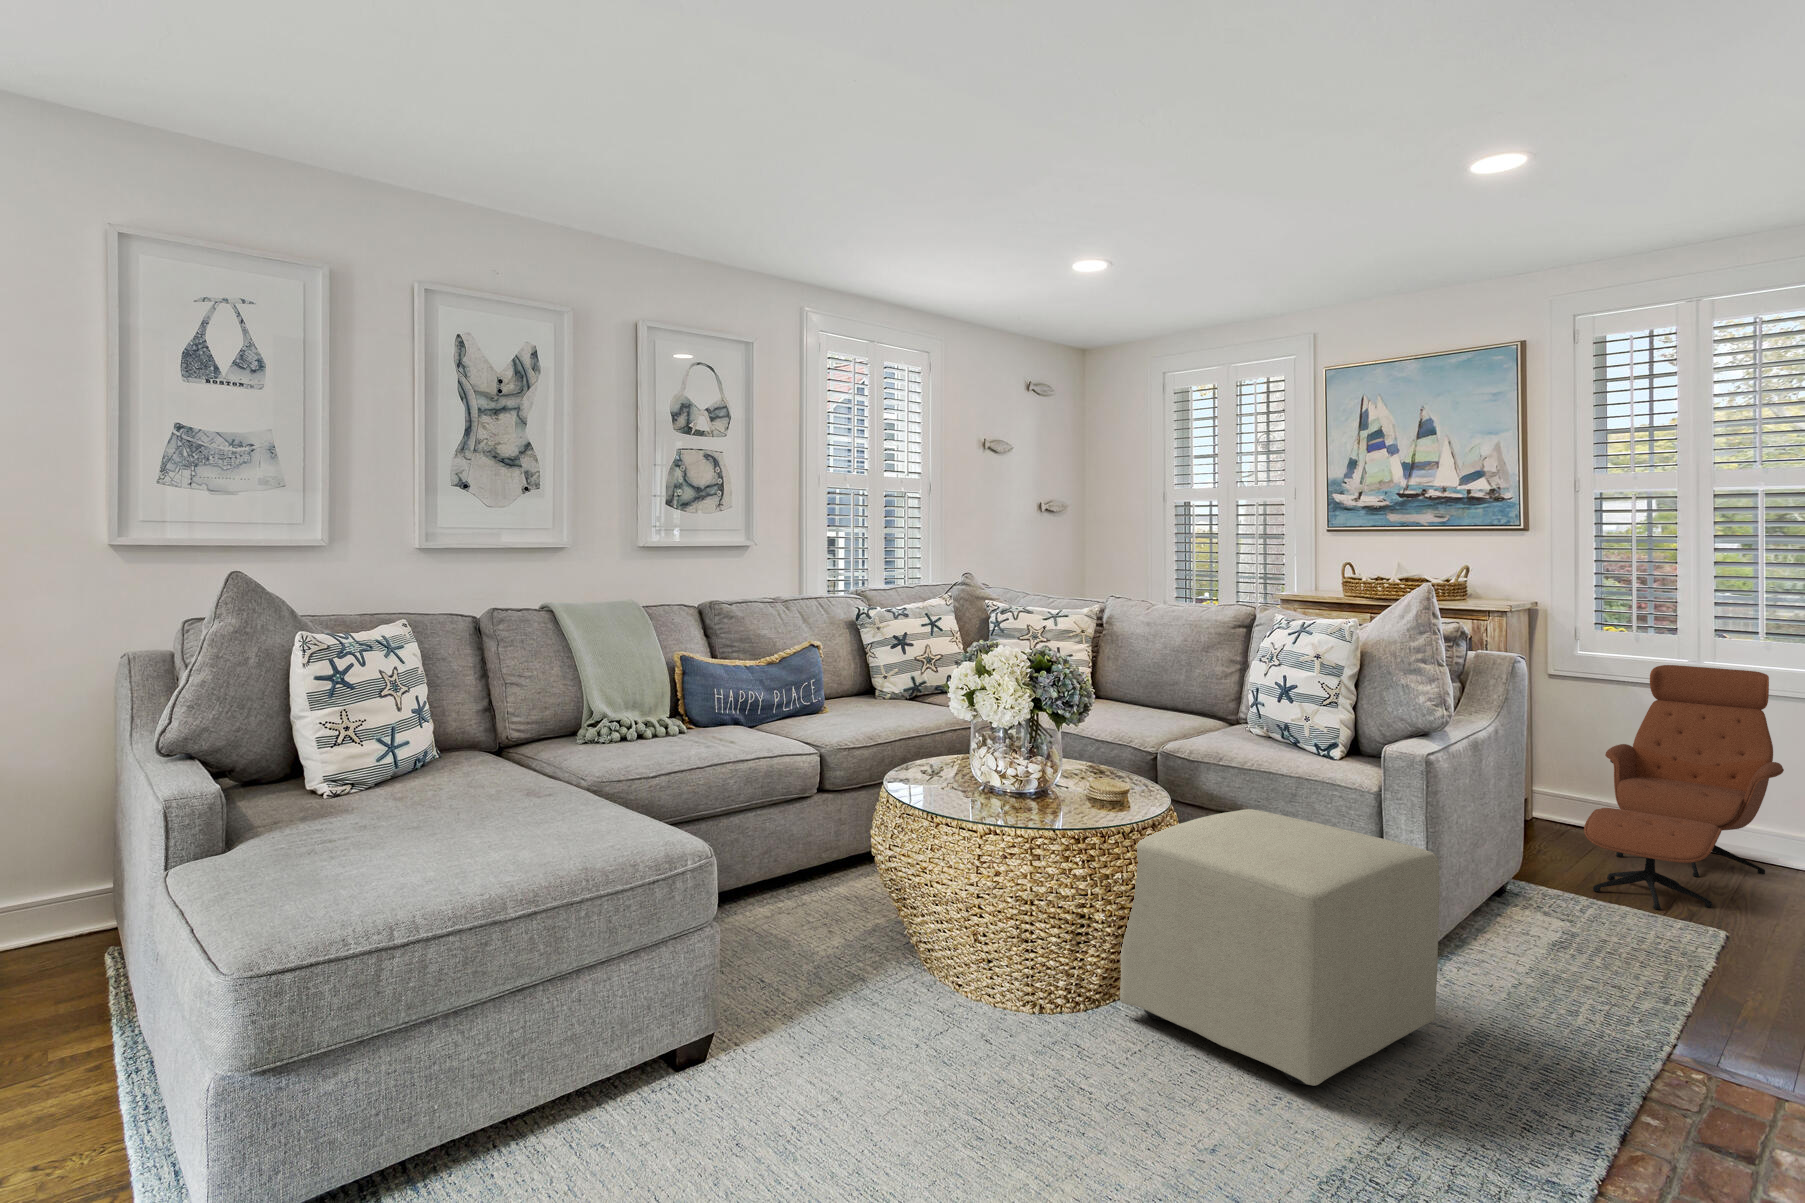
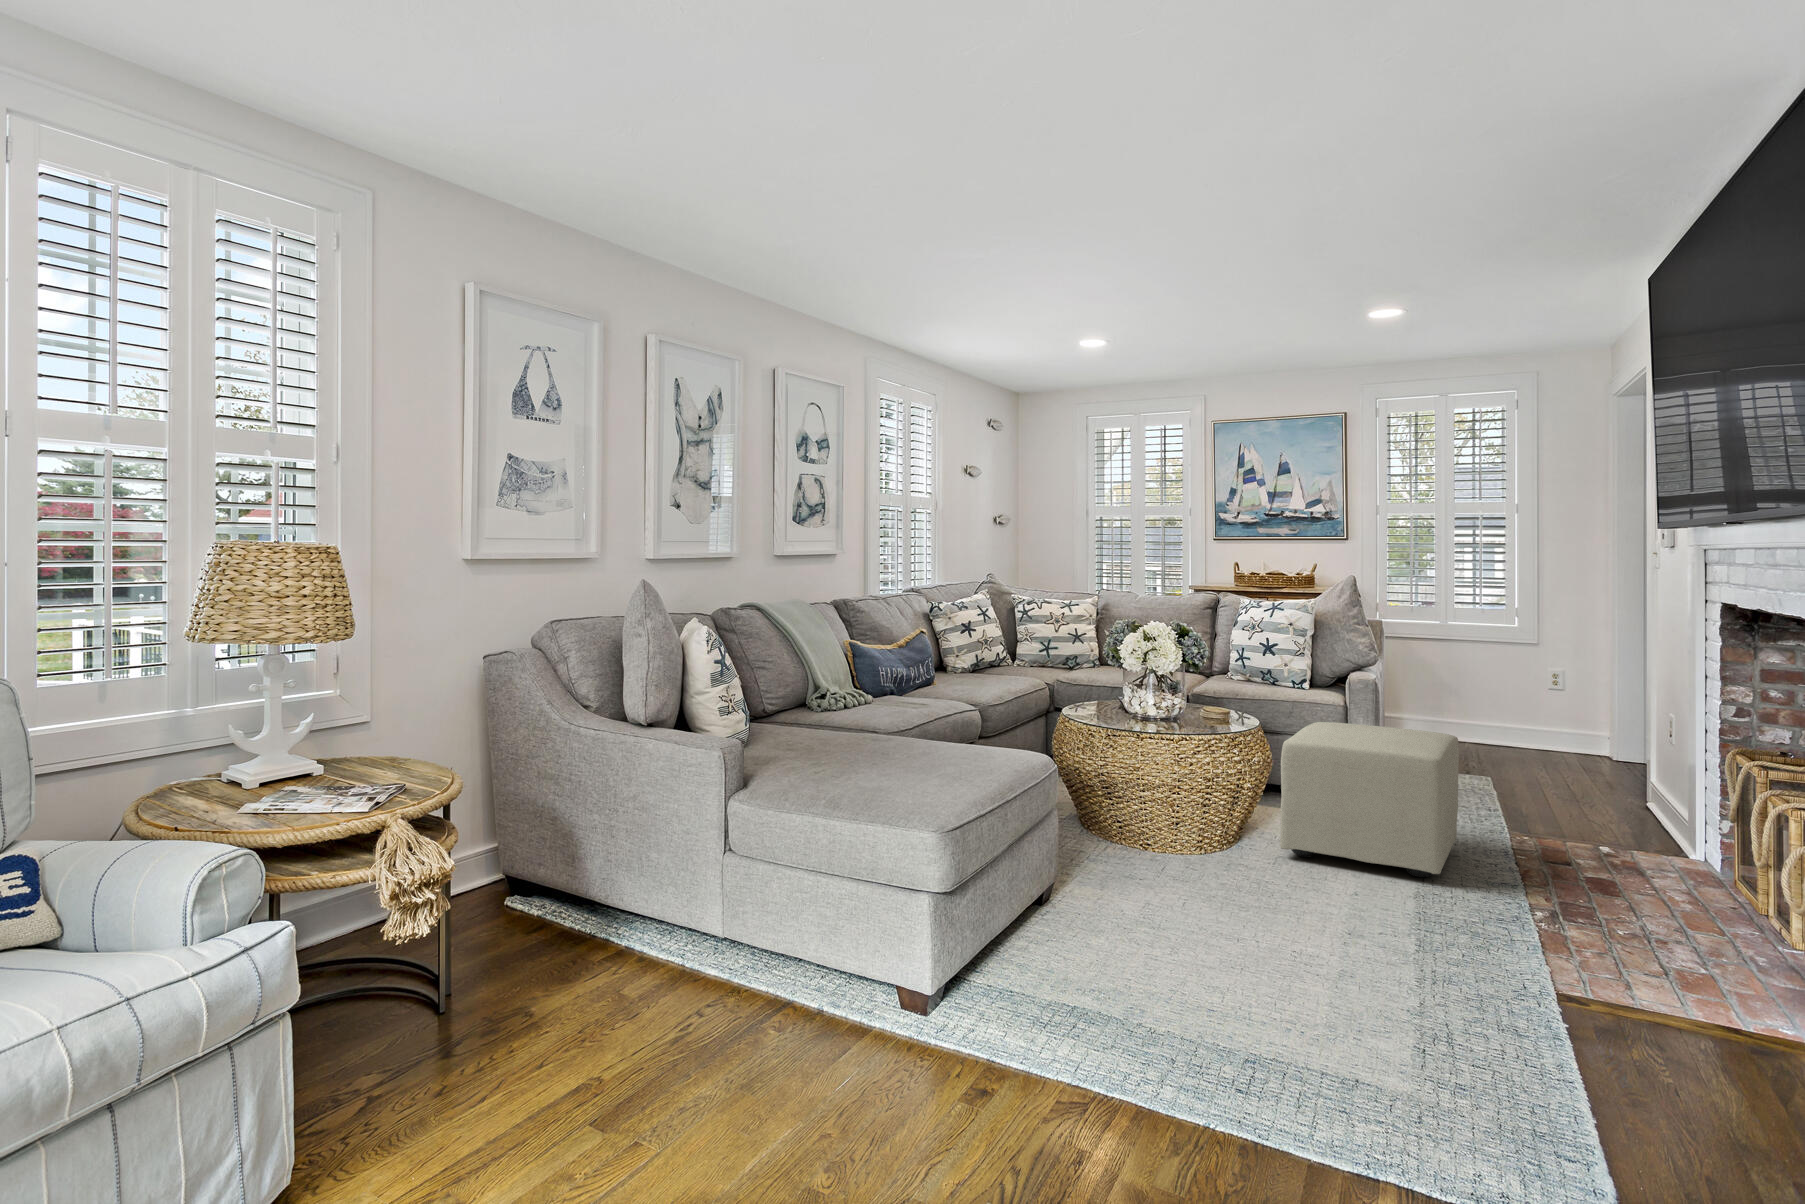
lounge chair: present [1584,665,1784,909] -> none [1422,625,1527,775]

